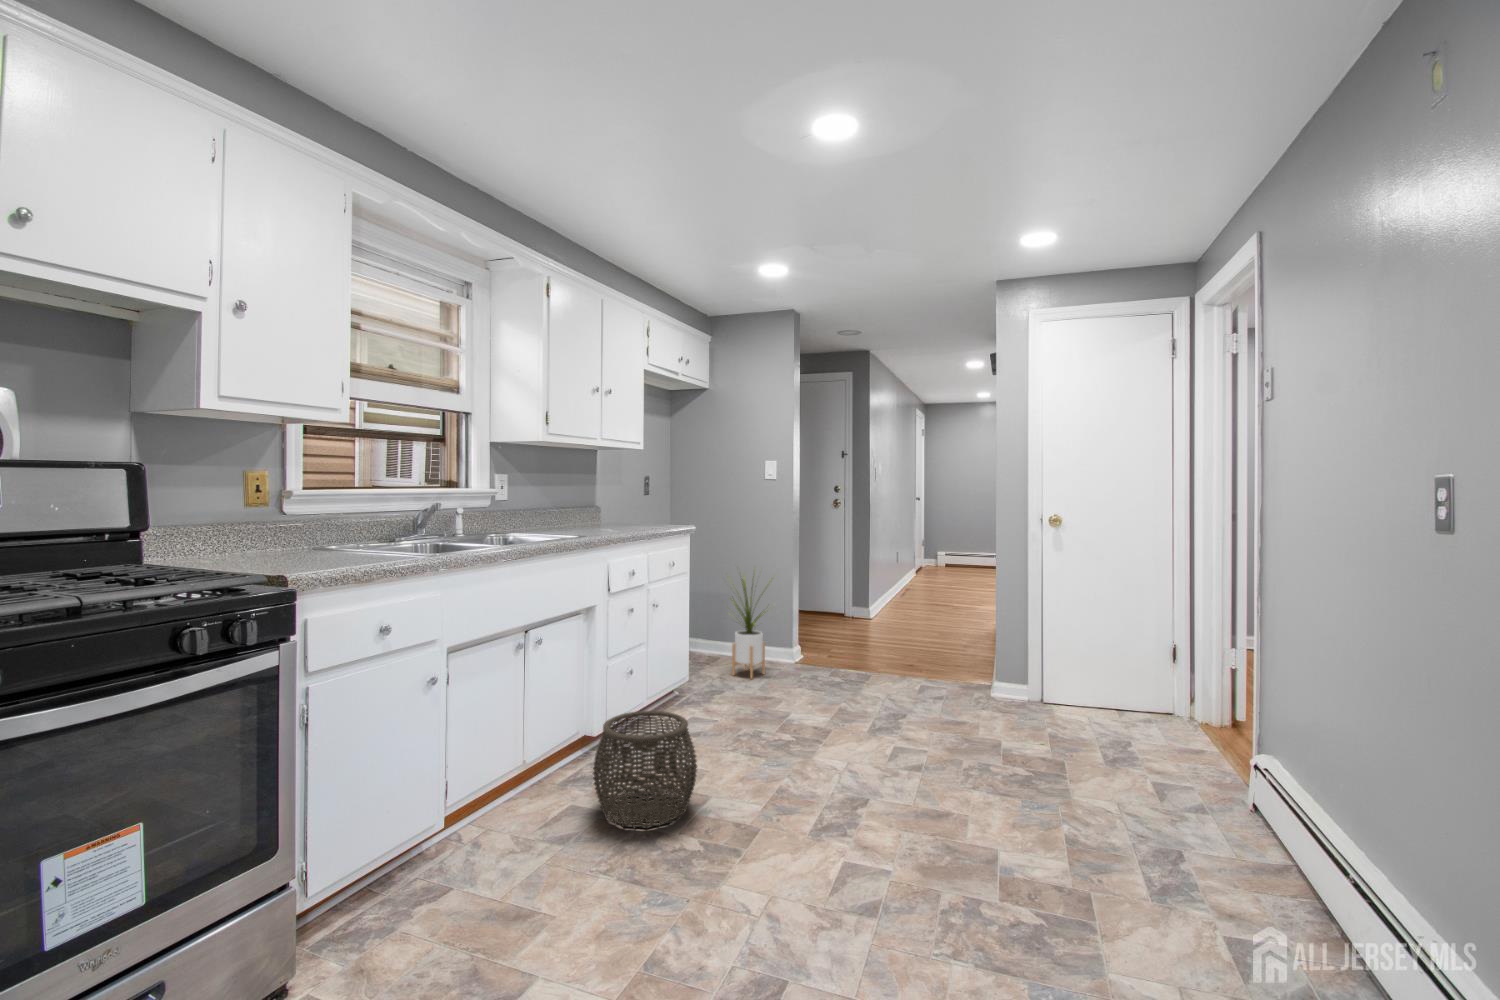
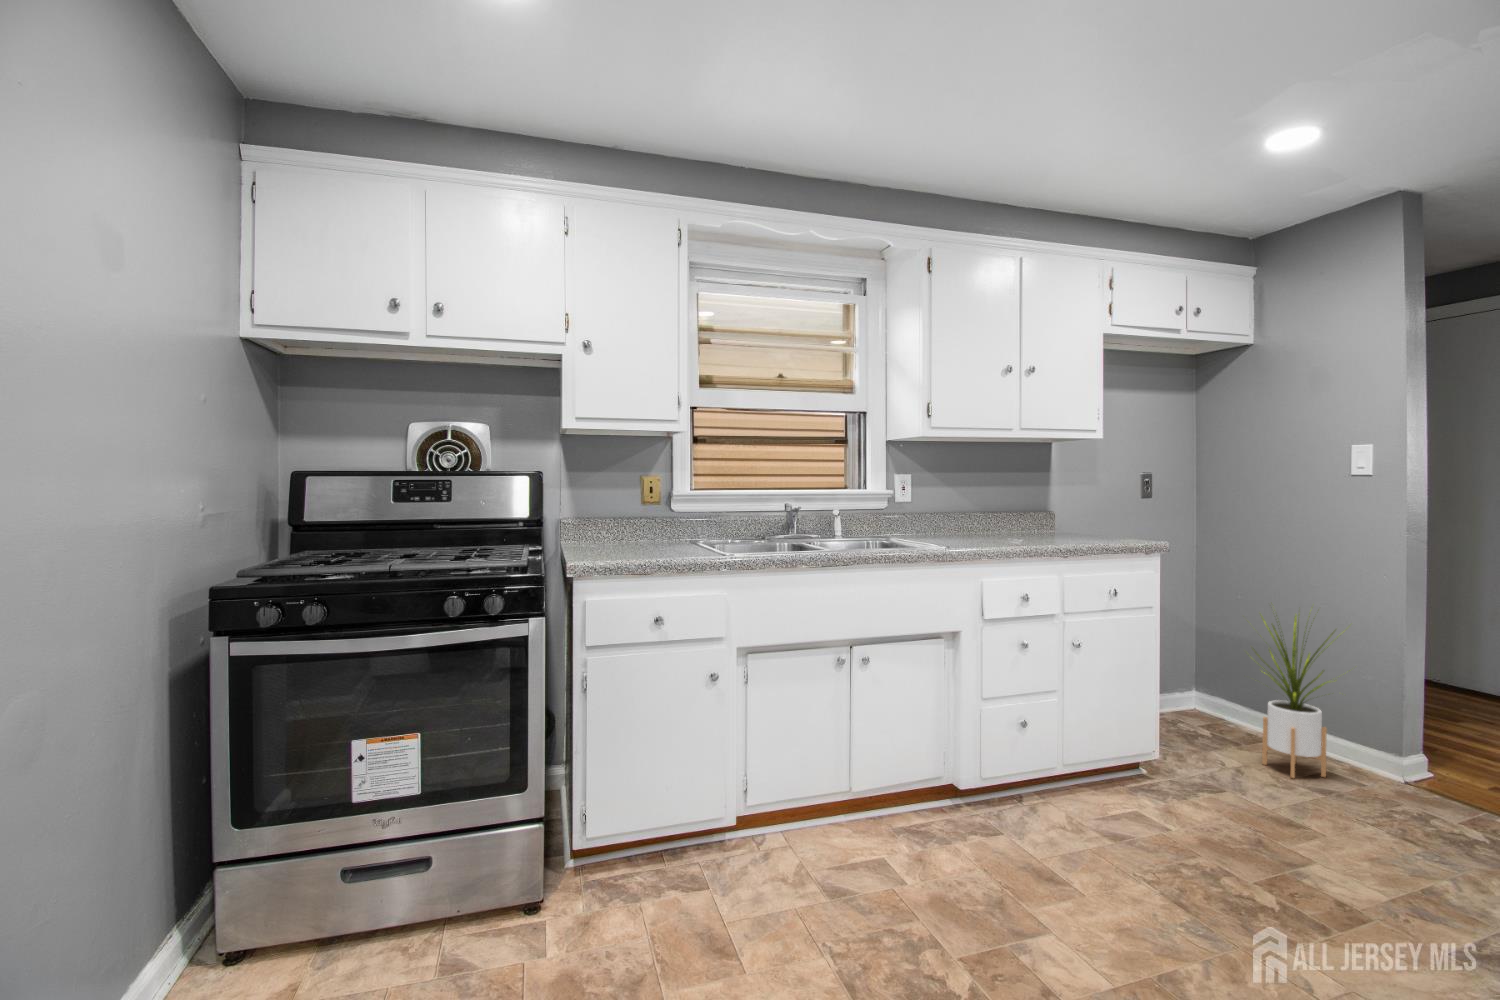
woven basket: present [593,711,697,828] -> none [883,768,1023,934]

